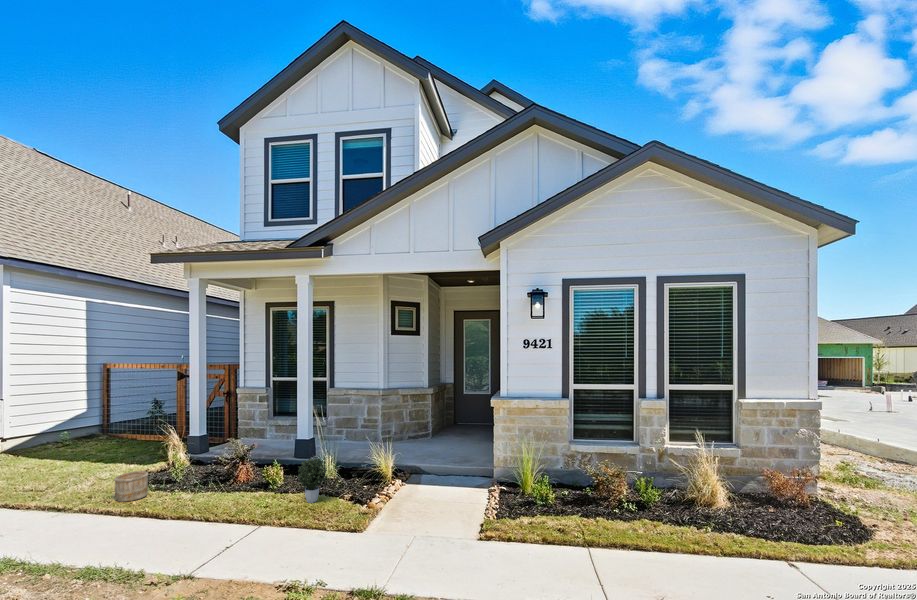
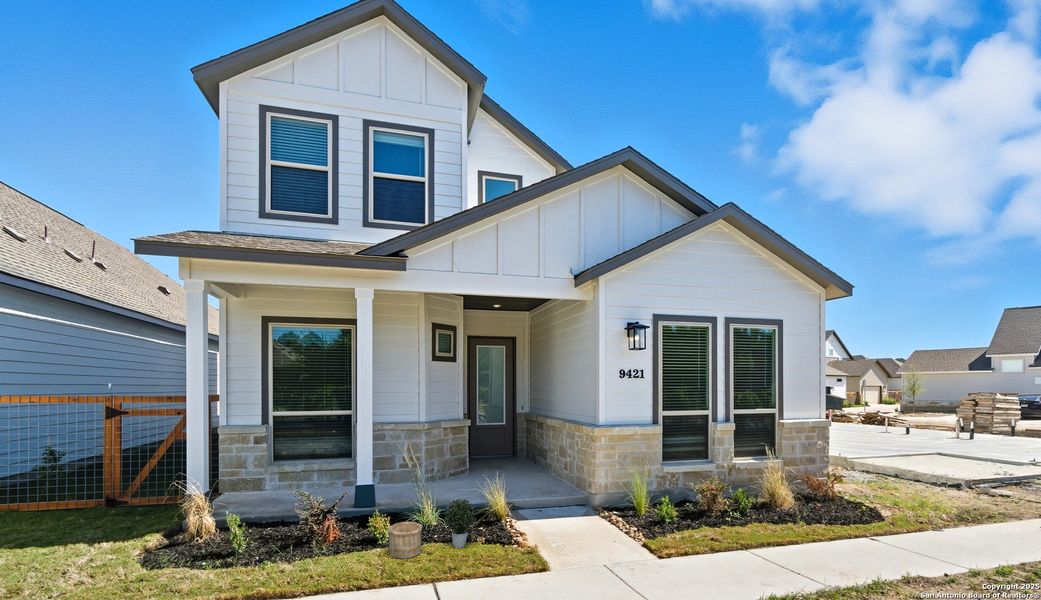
wooden bucket: present [114,471,148,502] -> present [389,522,422,559]

